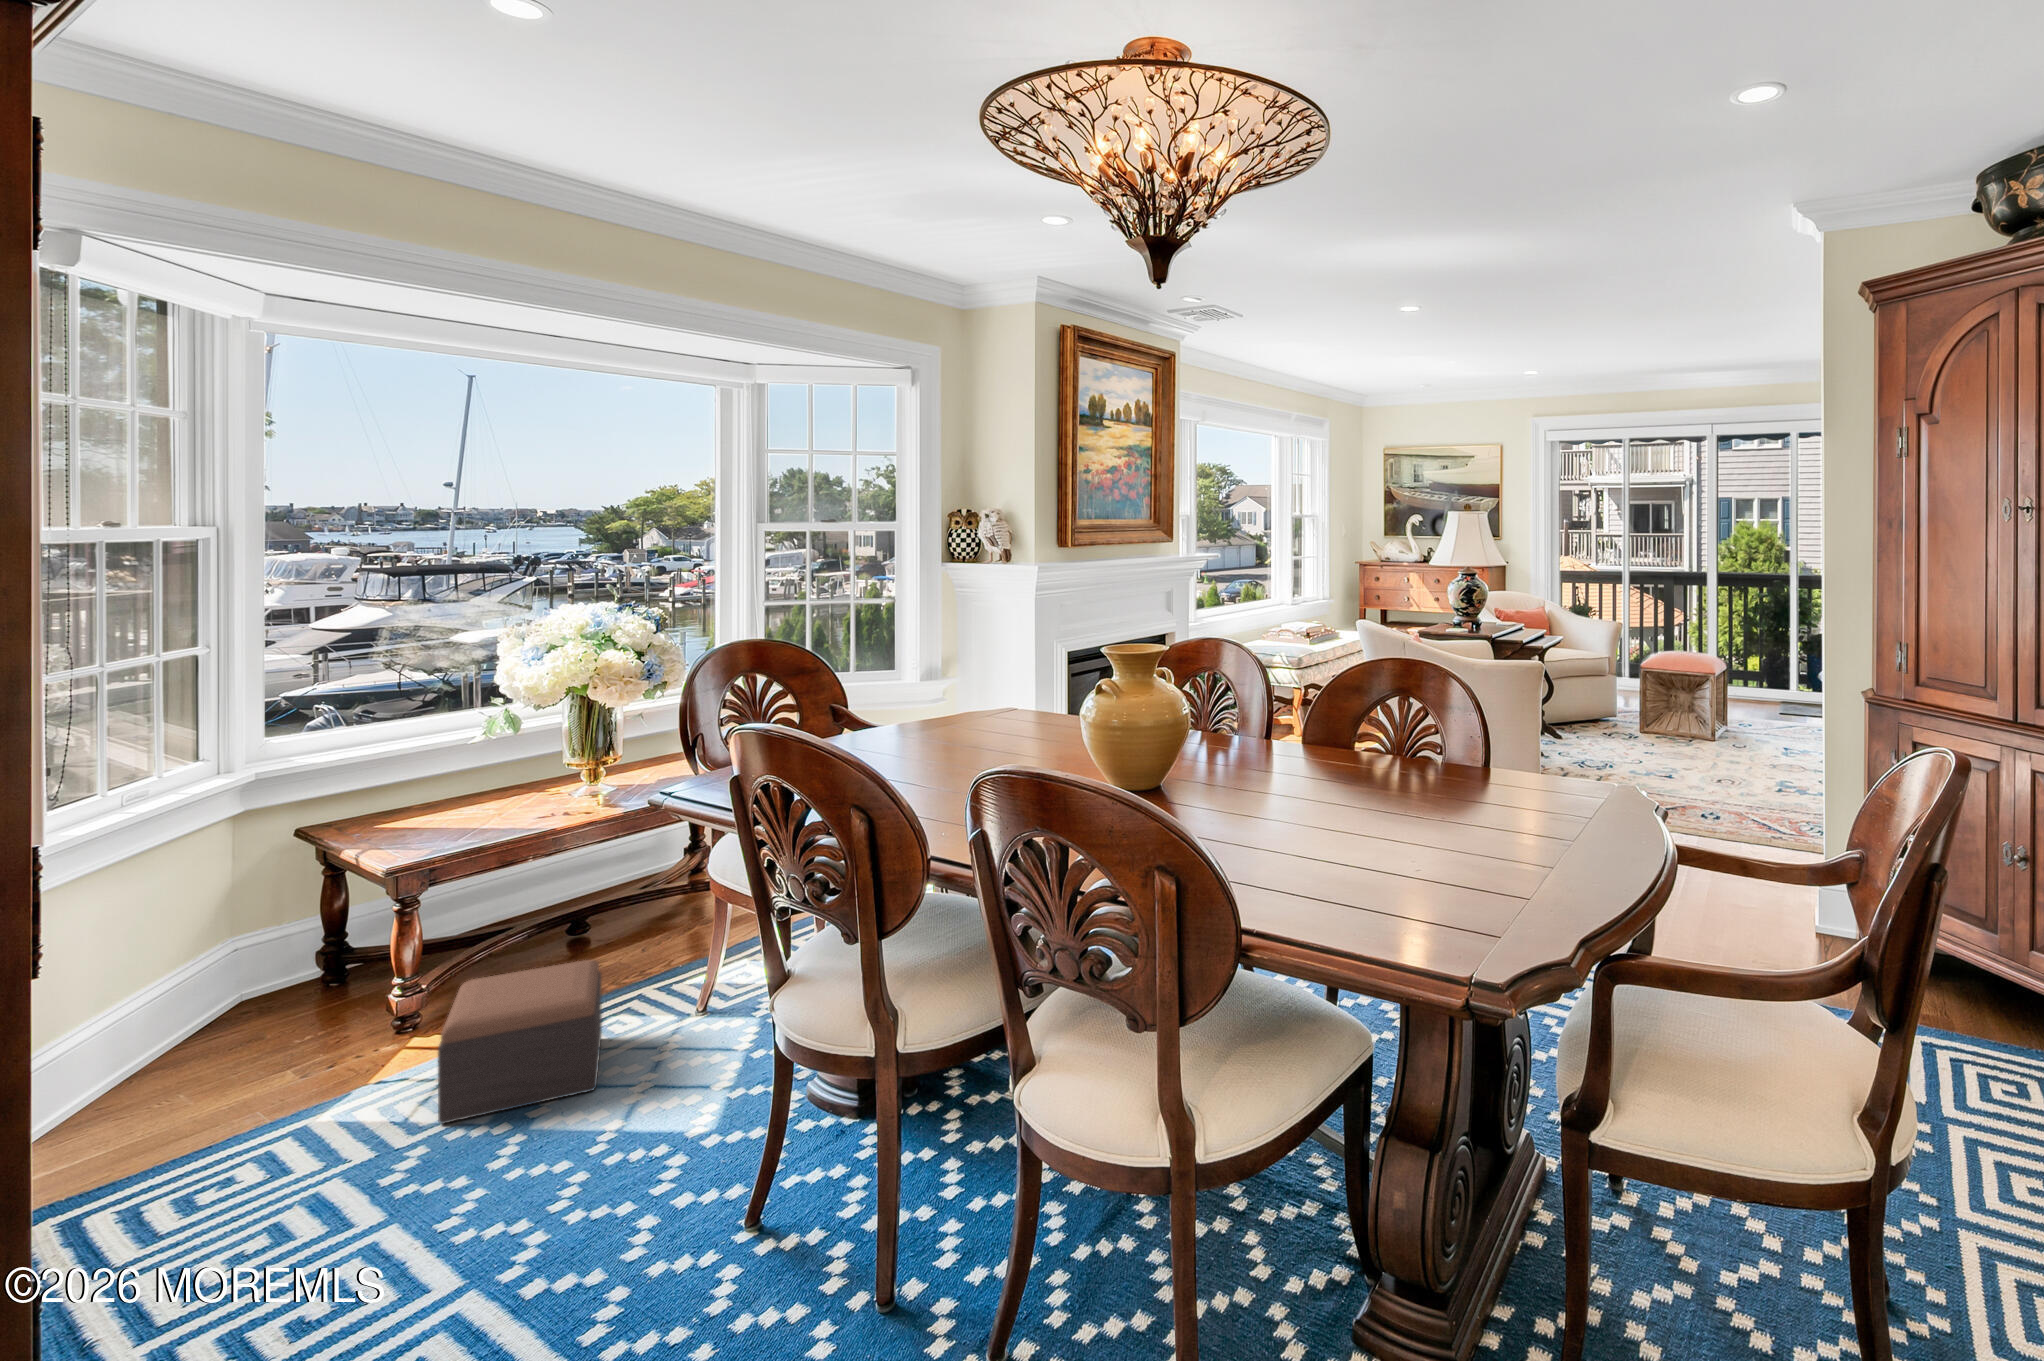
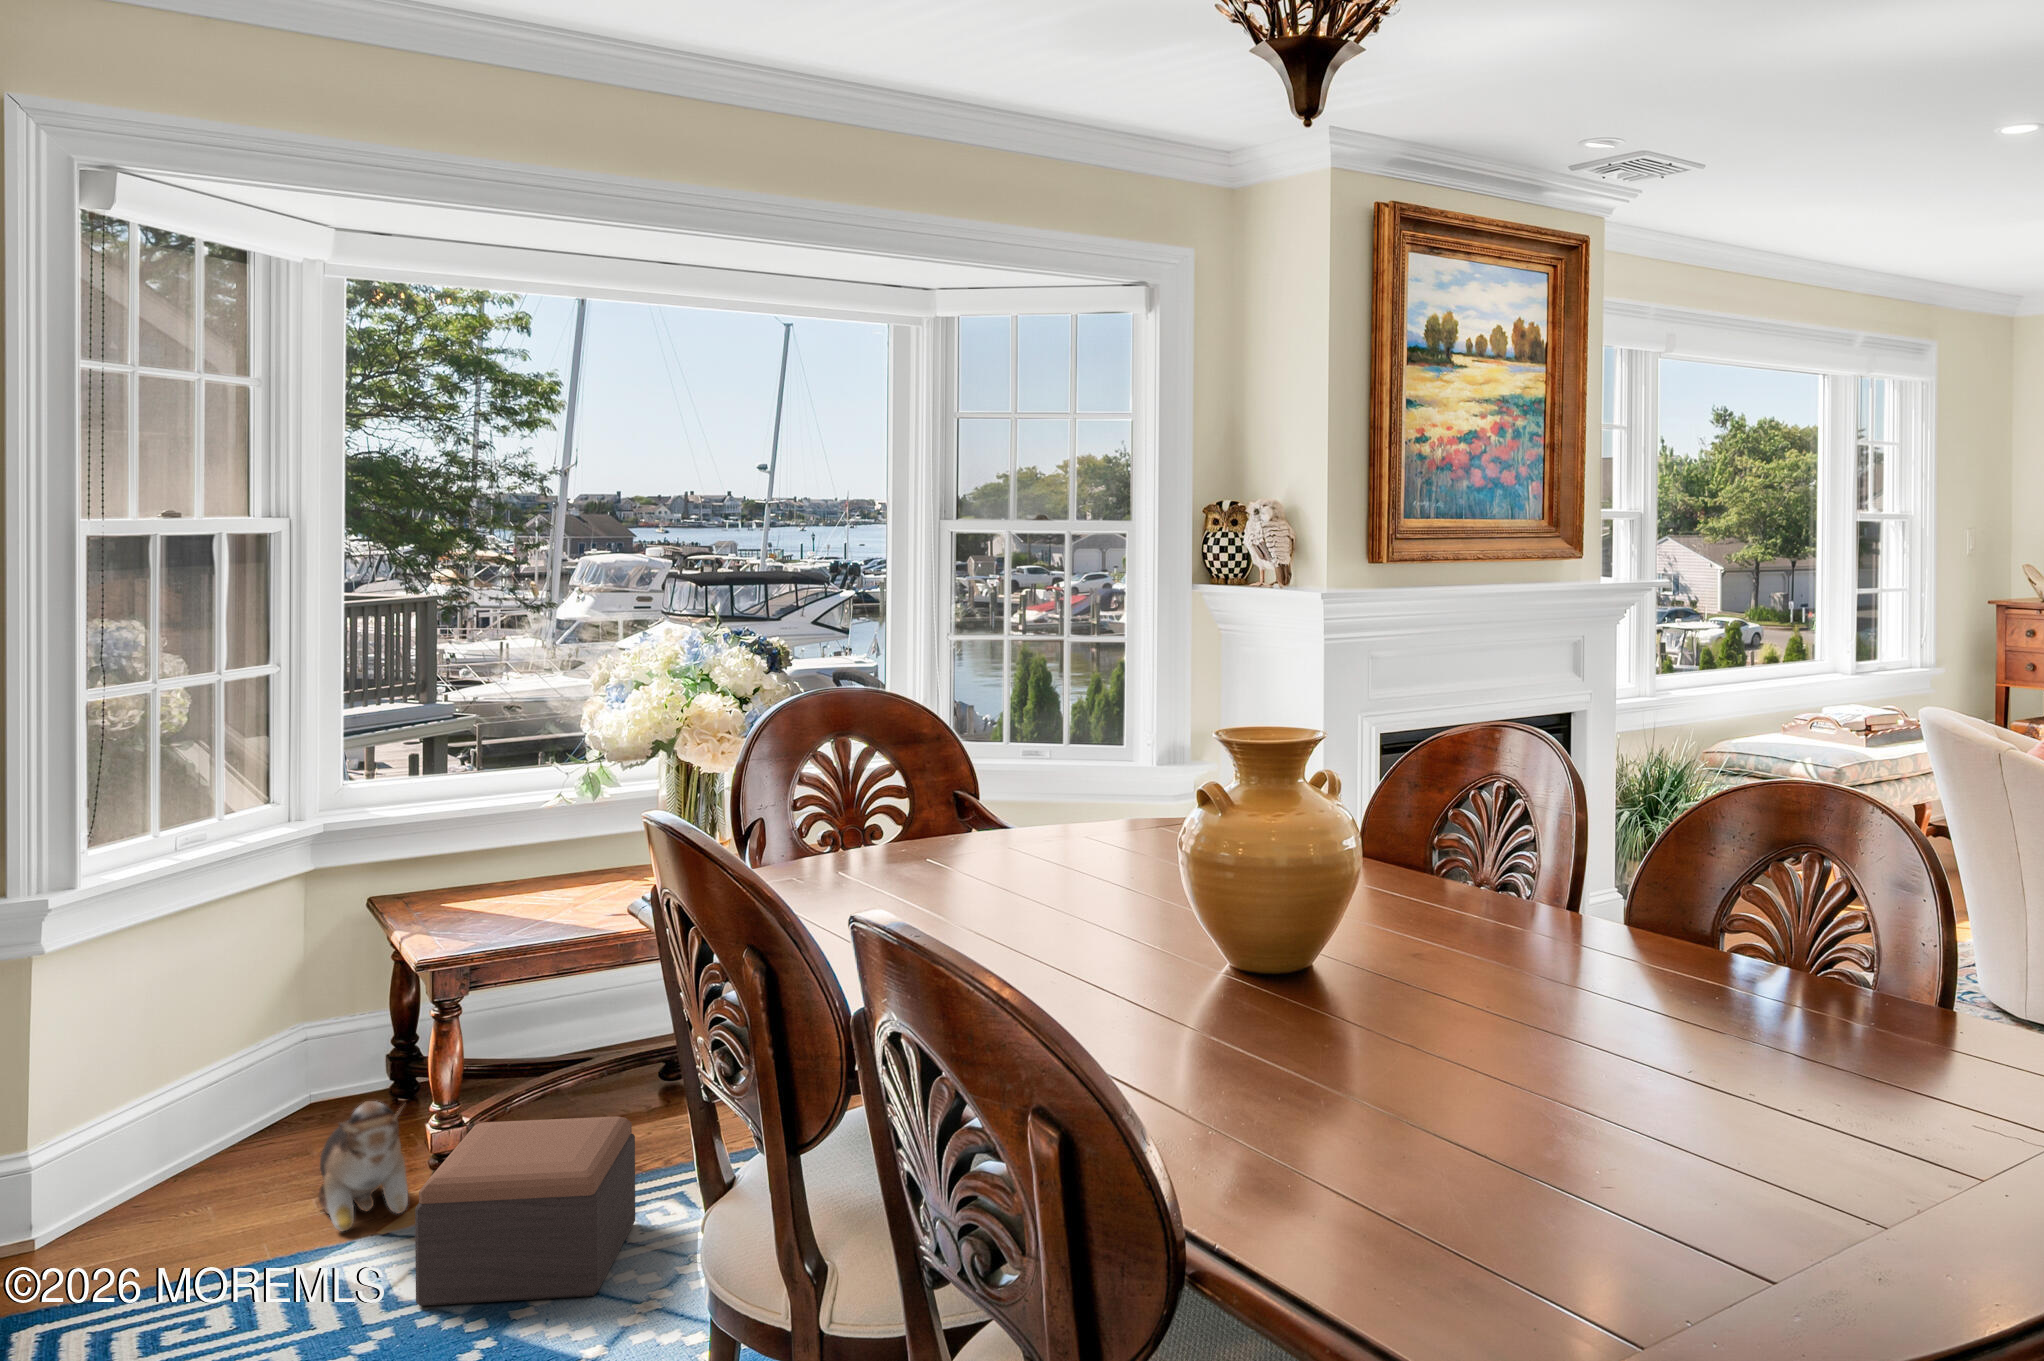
plush toy: none [301,974,399,1086] -> present [318,1101,408,1231]

